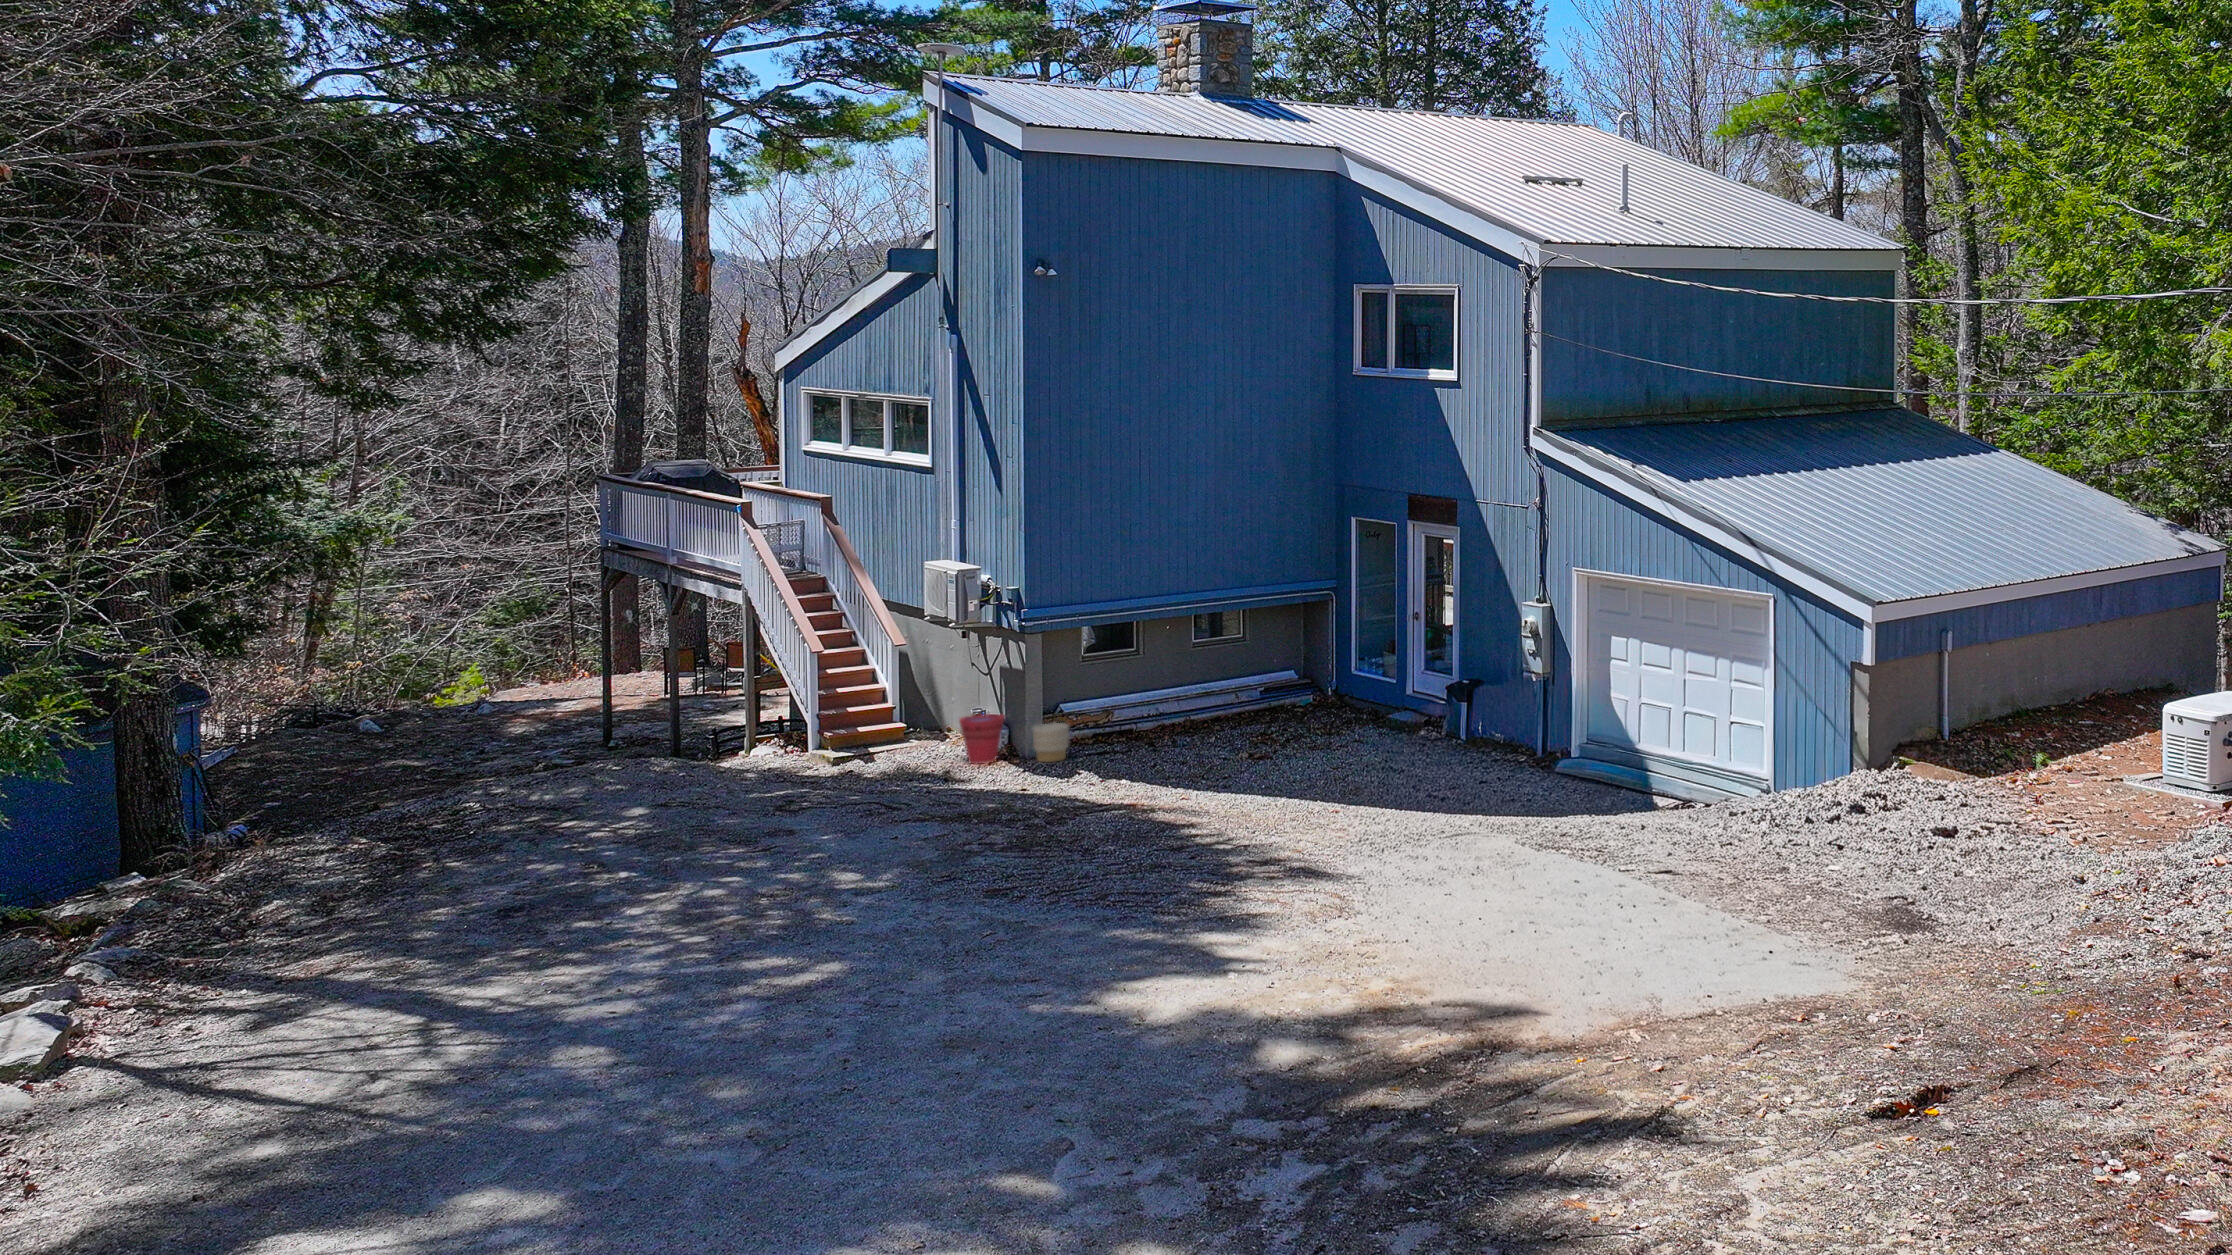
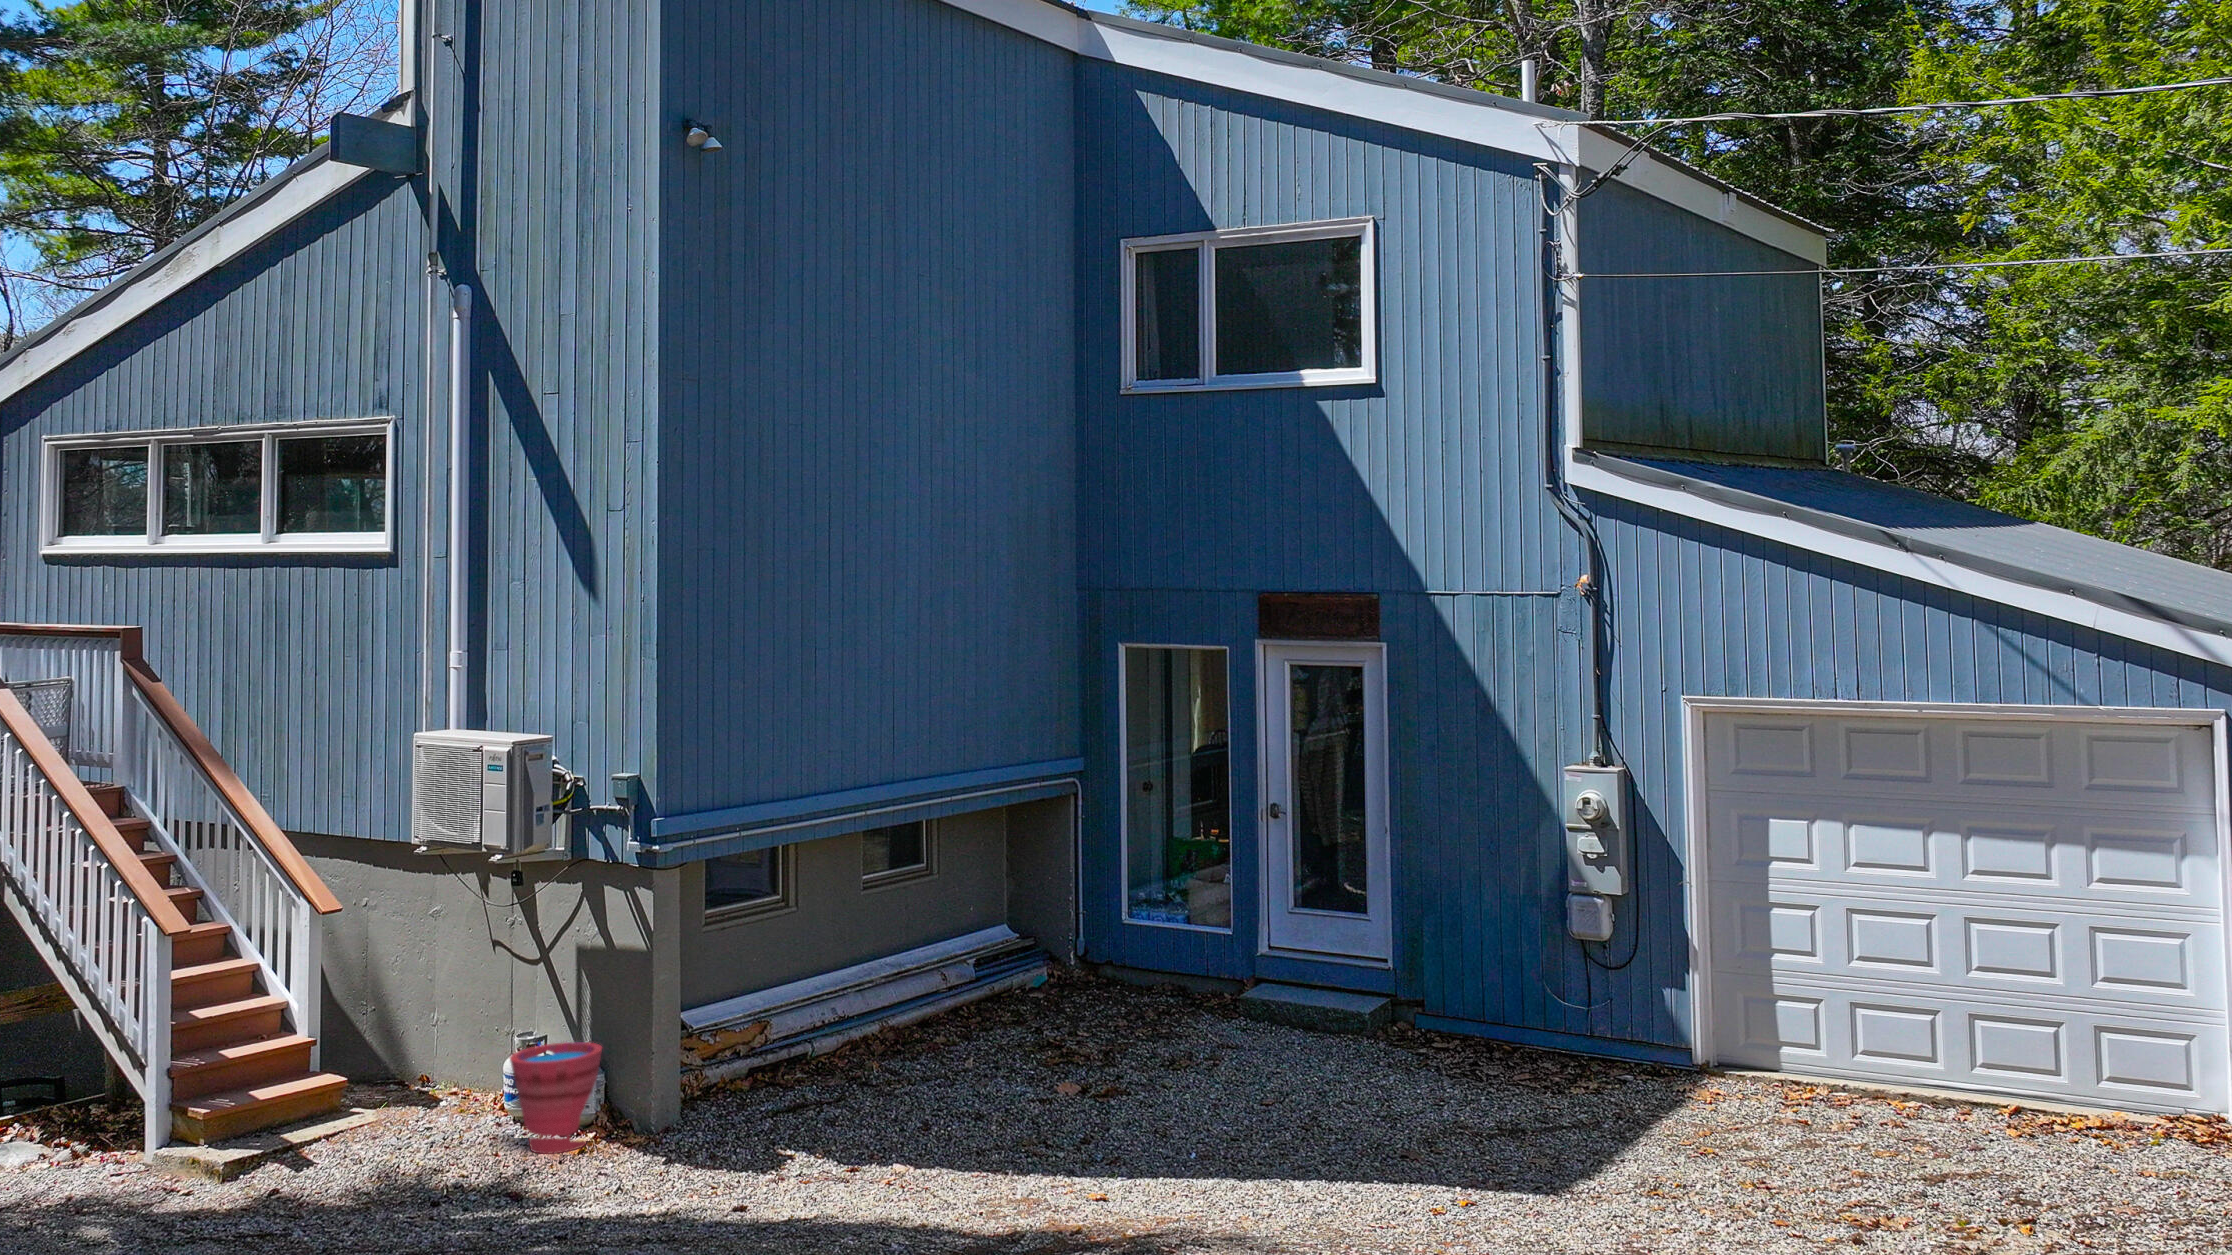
planter: present [1033,723,1069,762] -> none [663,1052,734,1137]

